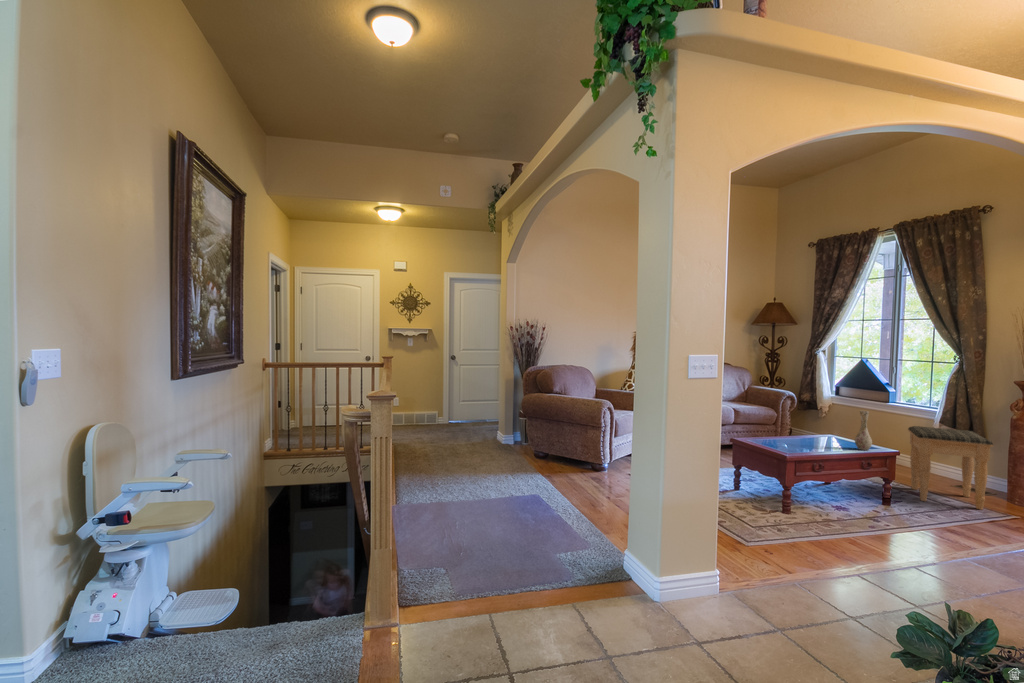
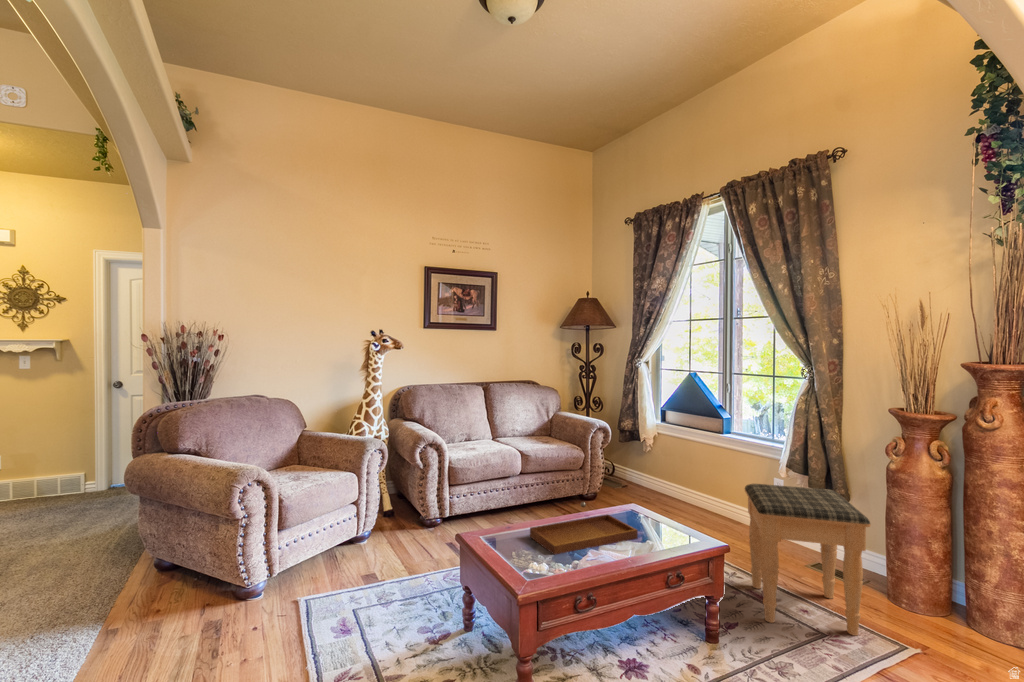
vase: present [855,411,872,450] -> none [661,472,688,546]
tray: none [773,426,839,449] -> present [530,502,638,555]

